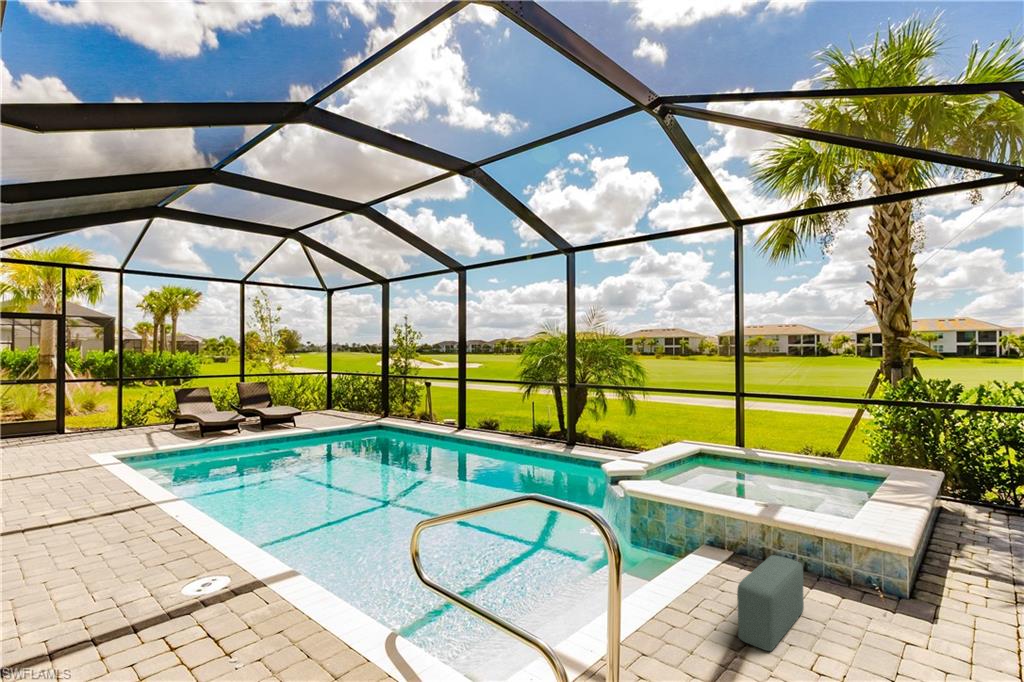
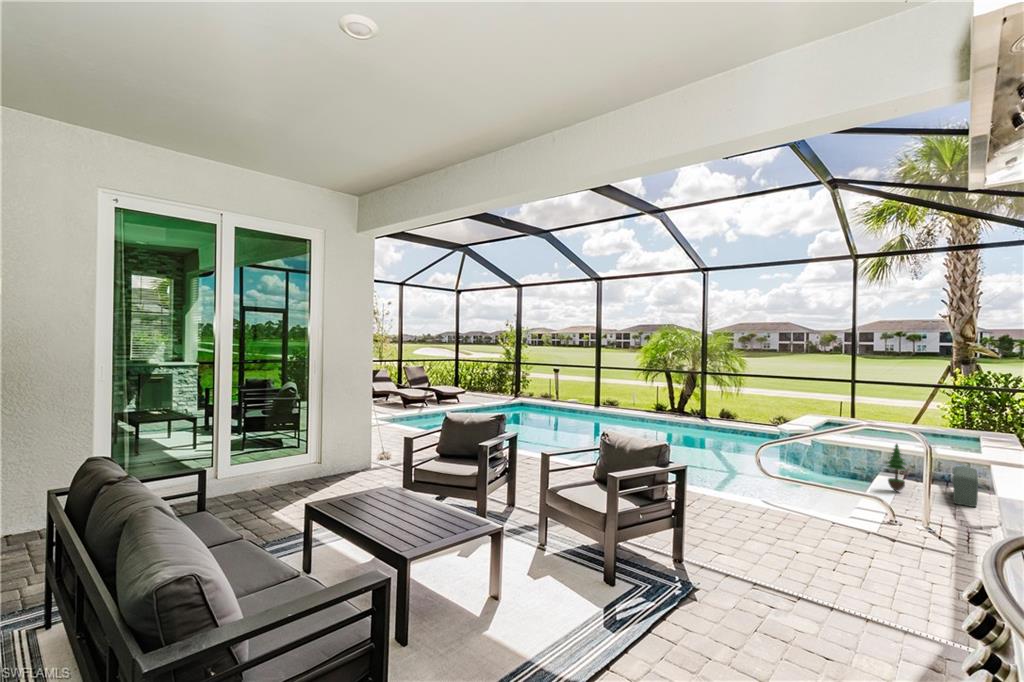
potted tree: none [650,510,683,599] -> present [887,444,906,491]

